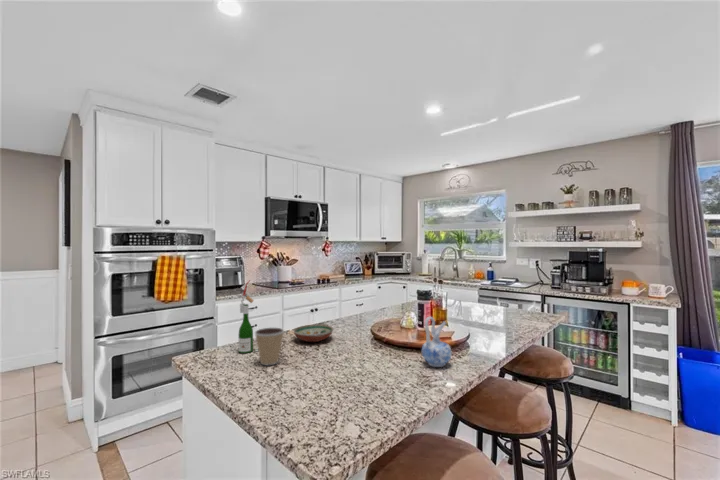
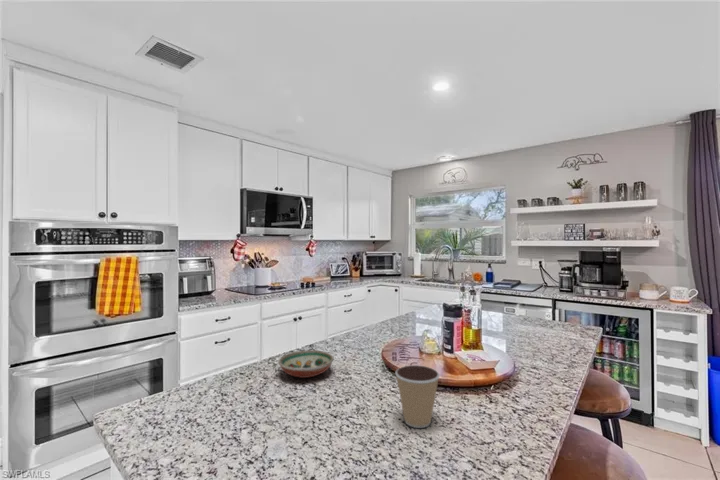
wine bottle: present [238,280,258,353] -> none [199,294,231,402]
ceramic pitcher: present [422,317,452,367] -> none [472,348,518,423]
coffee cup: present [255,328,284,365] -> present [395,365,439,428]

